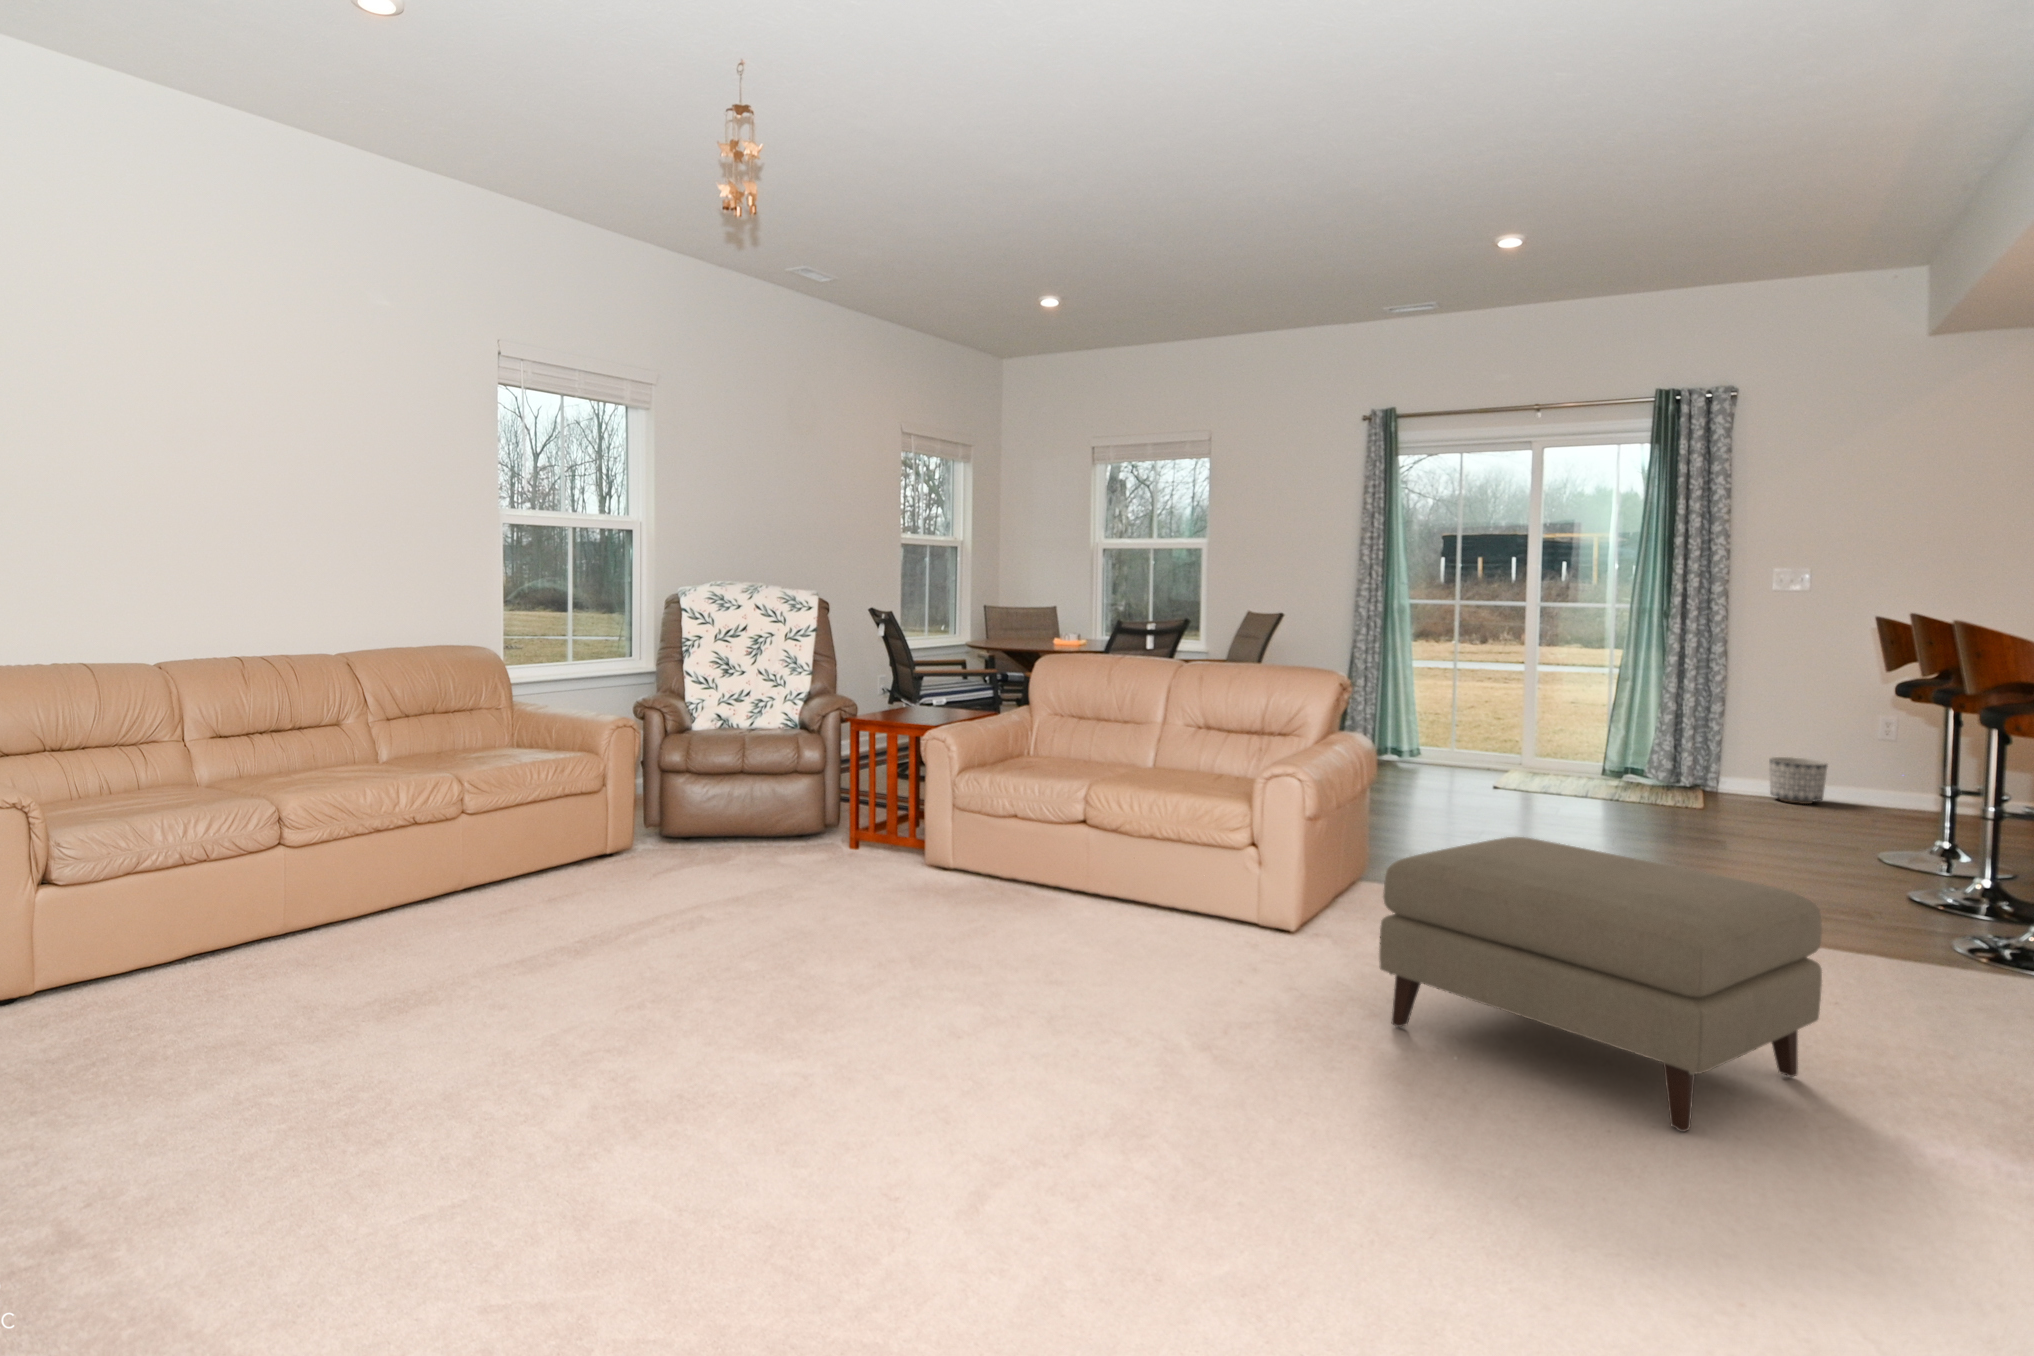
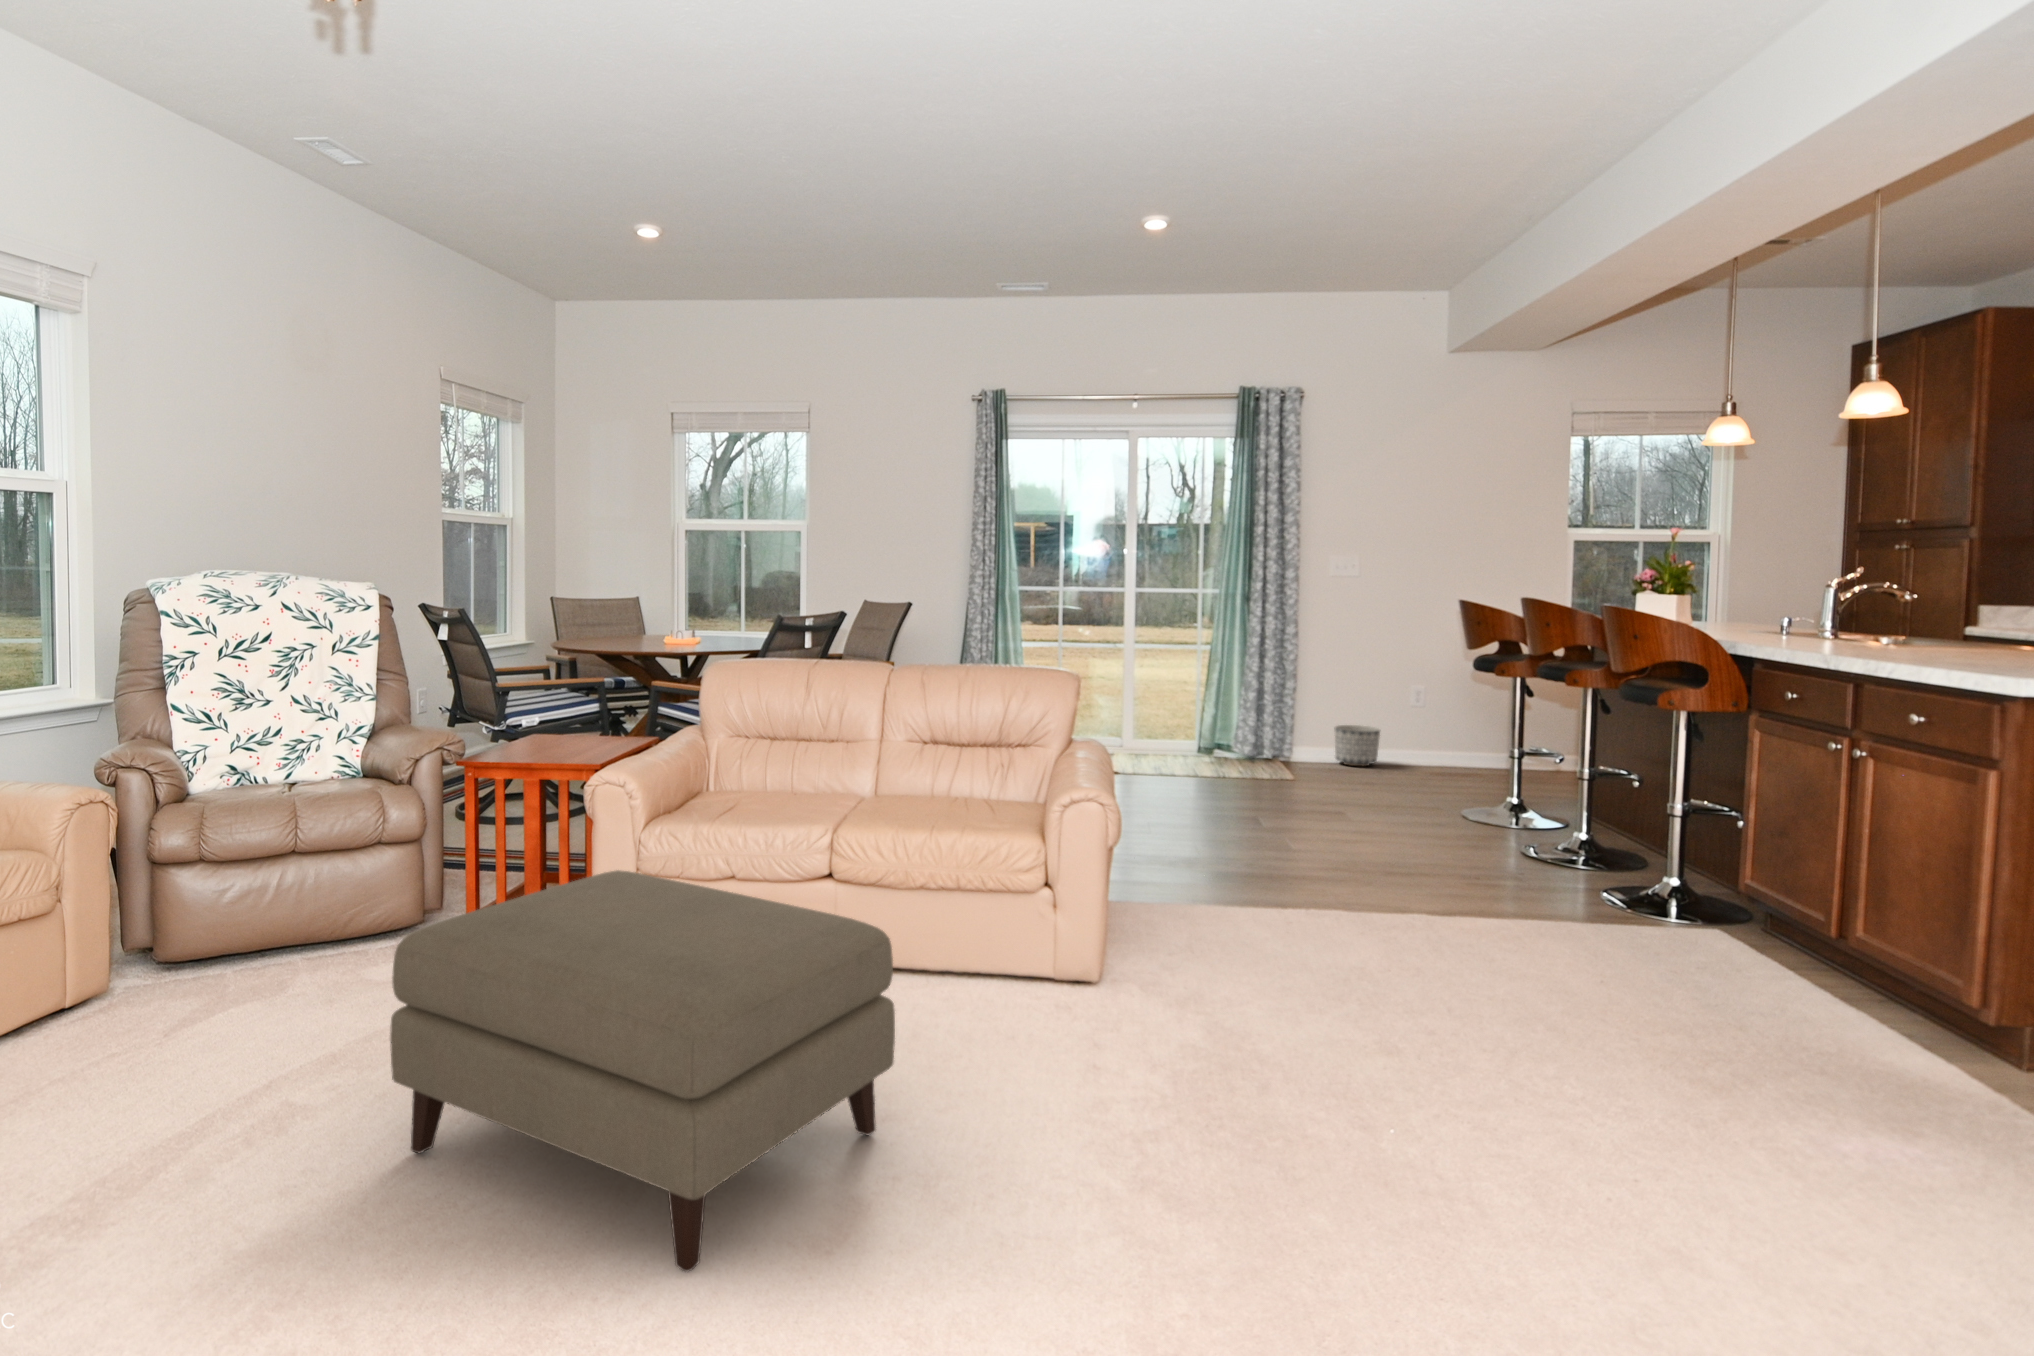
ottoman: present [1379,837,1822,1132] -> present [390,870,895,1272]

